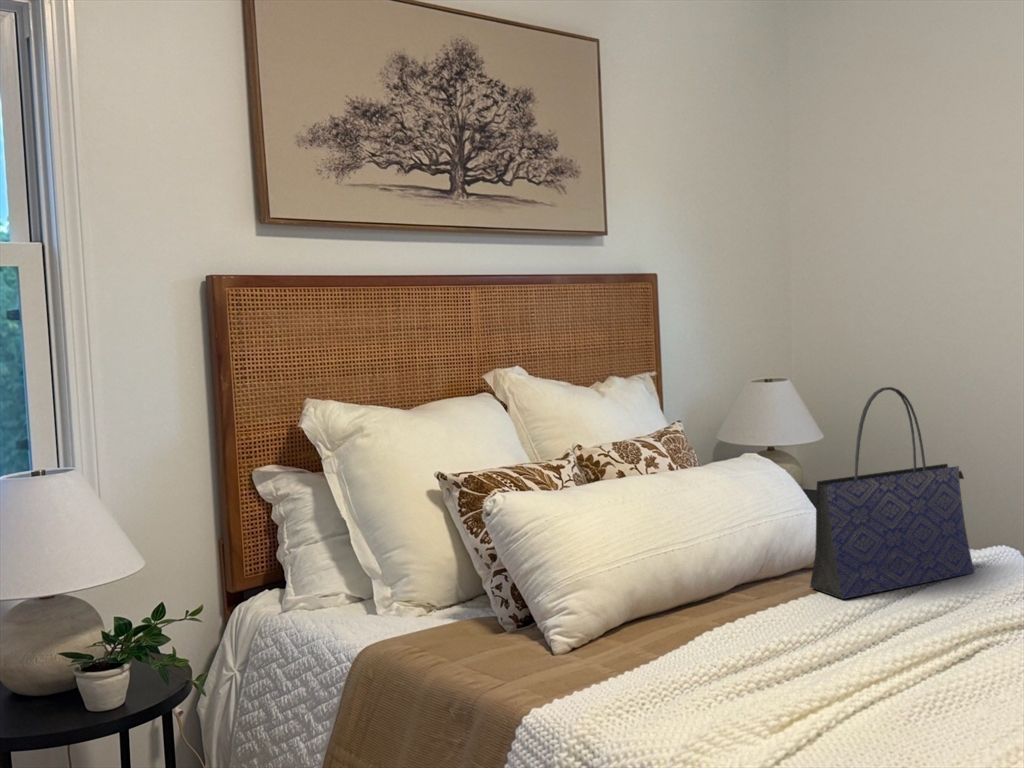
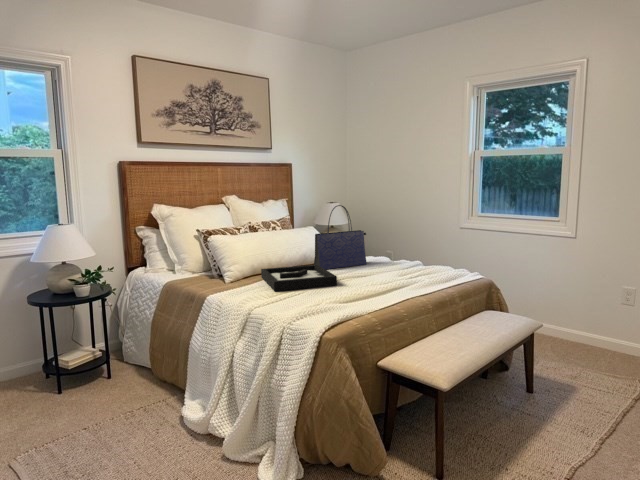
decorative tray: none [665,584,967,707] -> present [261,265,337,291]

